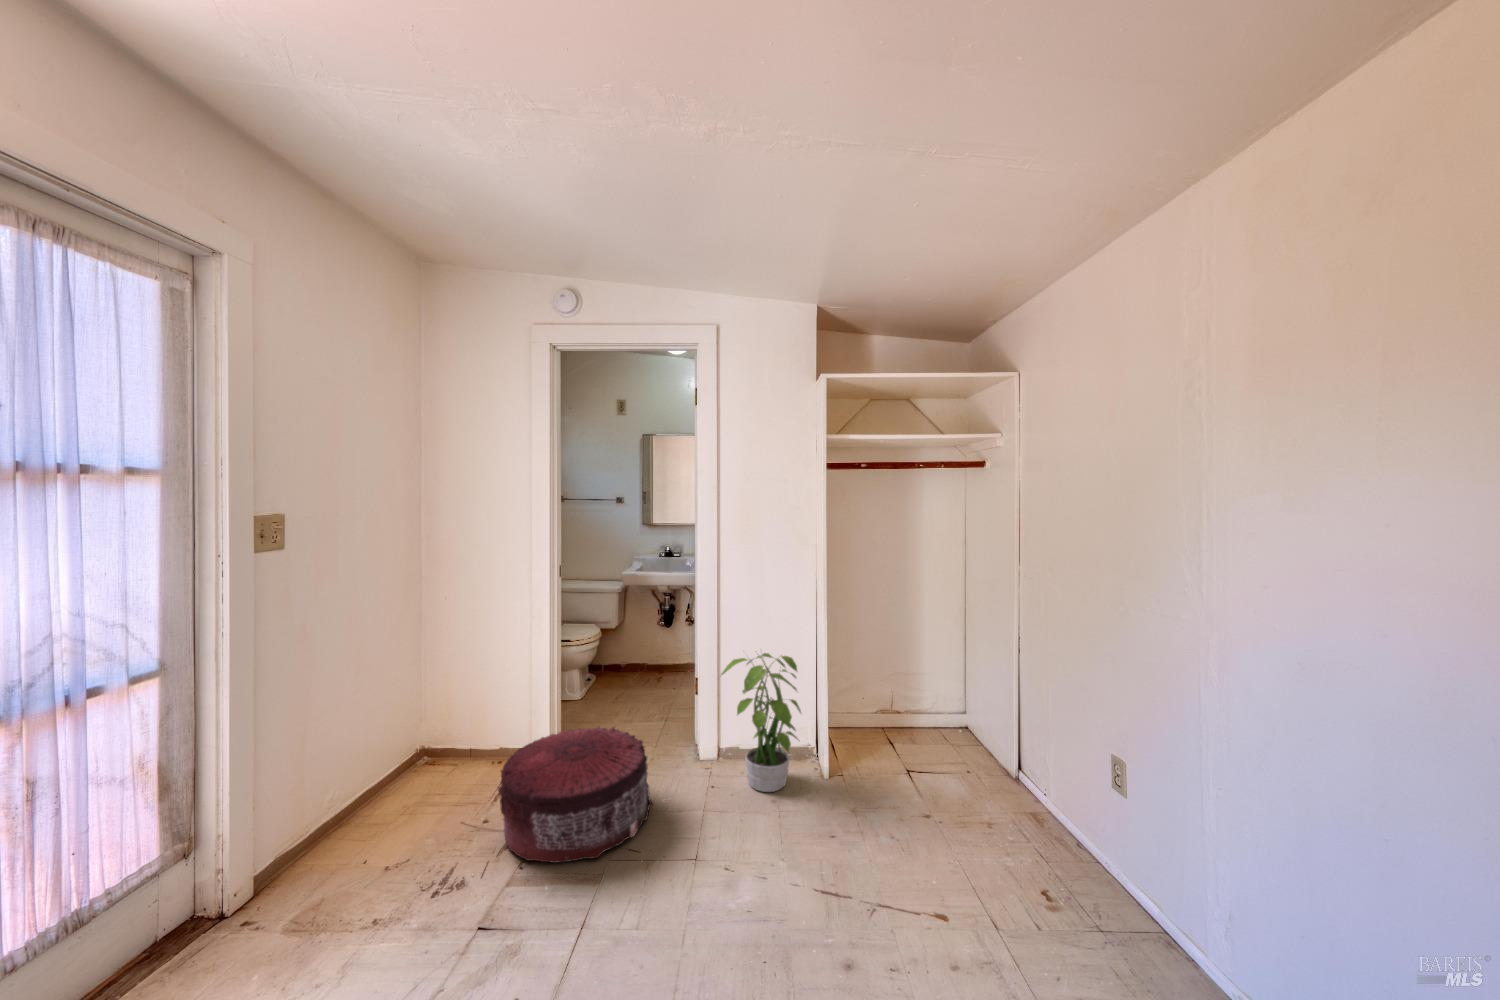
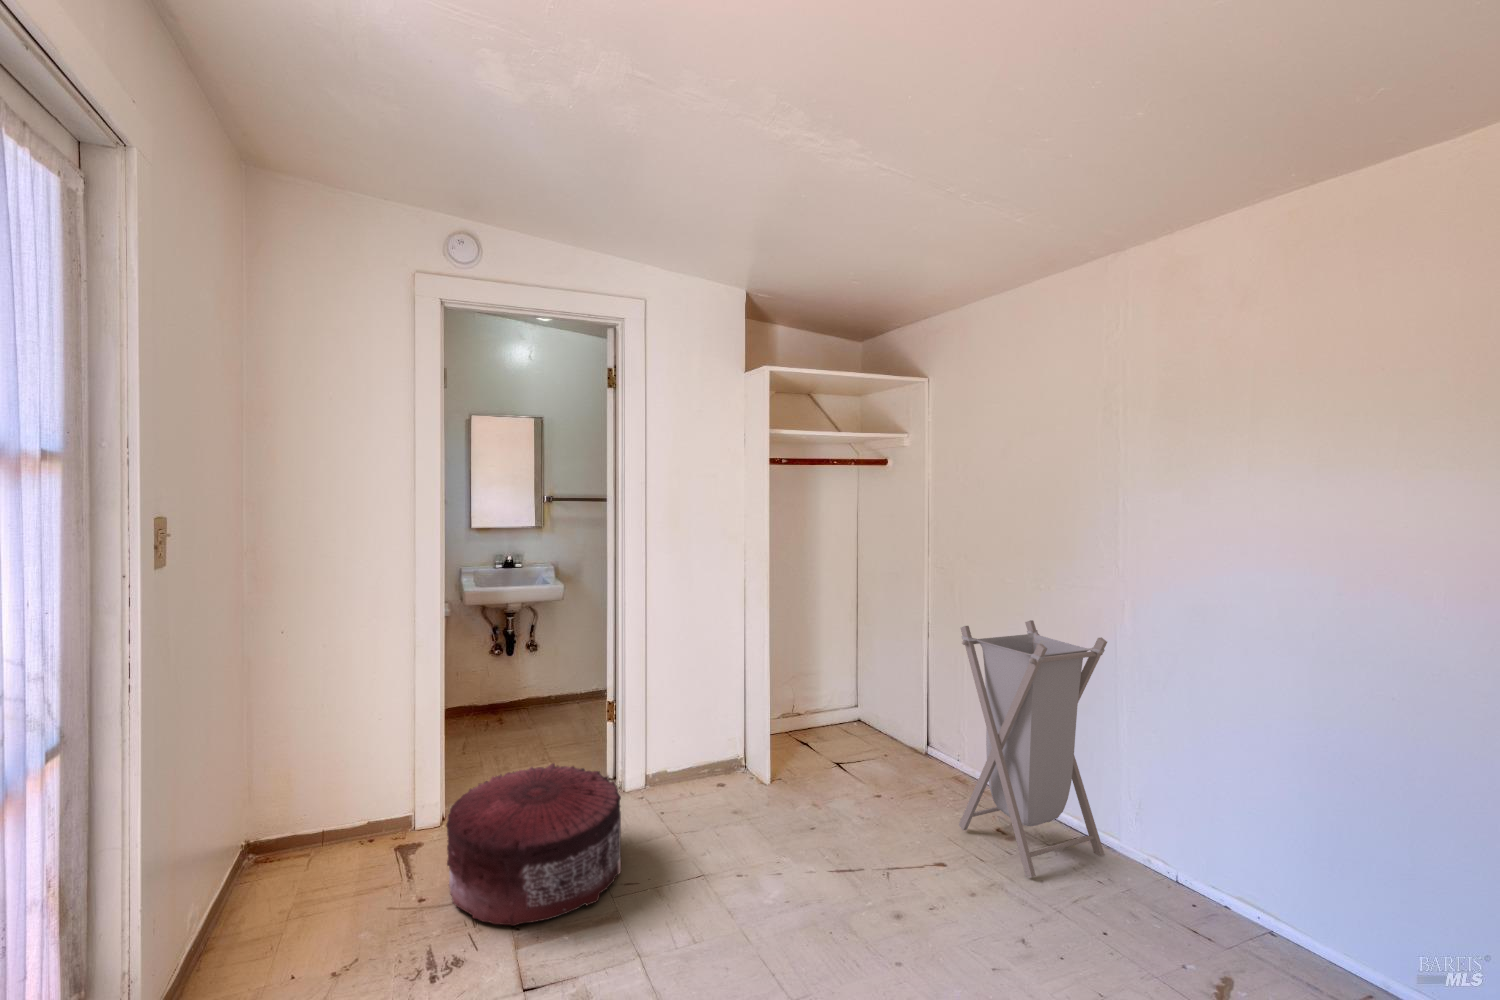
laundry hamper: none [990,649,1177,973] -> present [959,620,1107,877]
potted plant: present [721,653,801,792] -> none [667,655,756,805]

